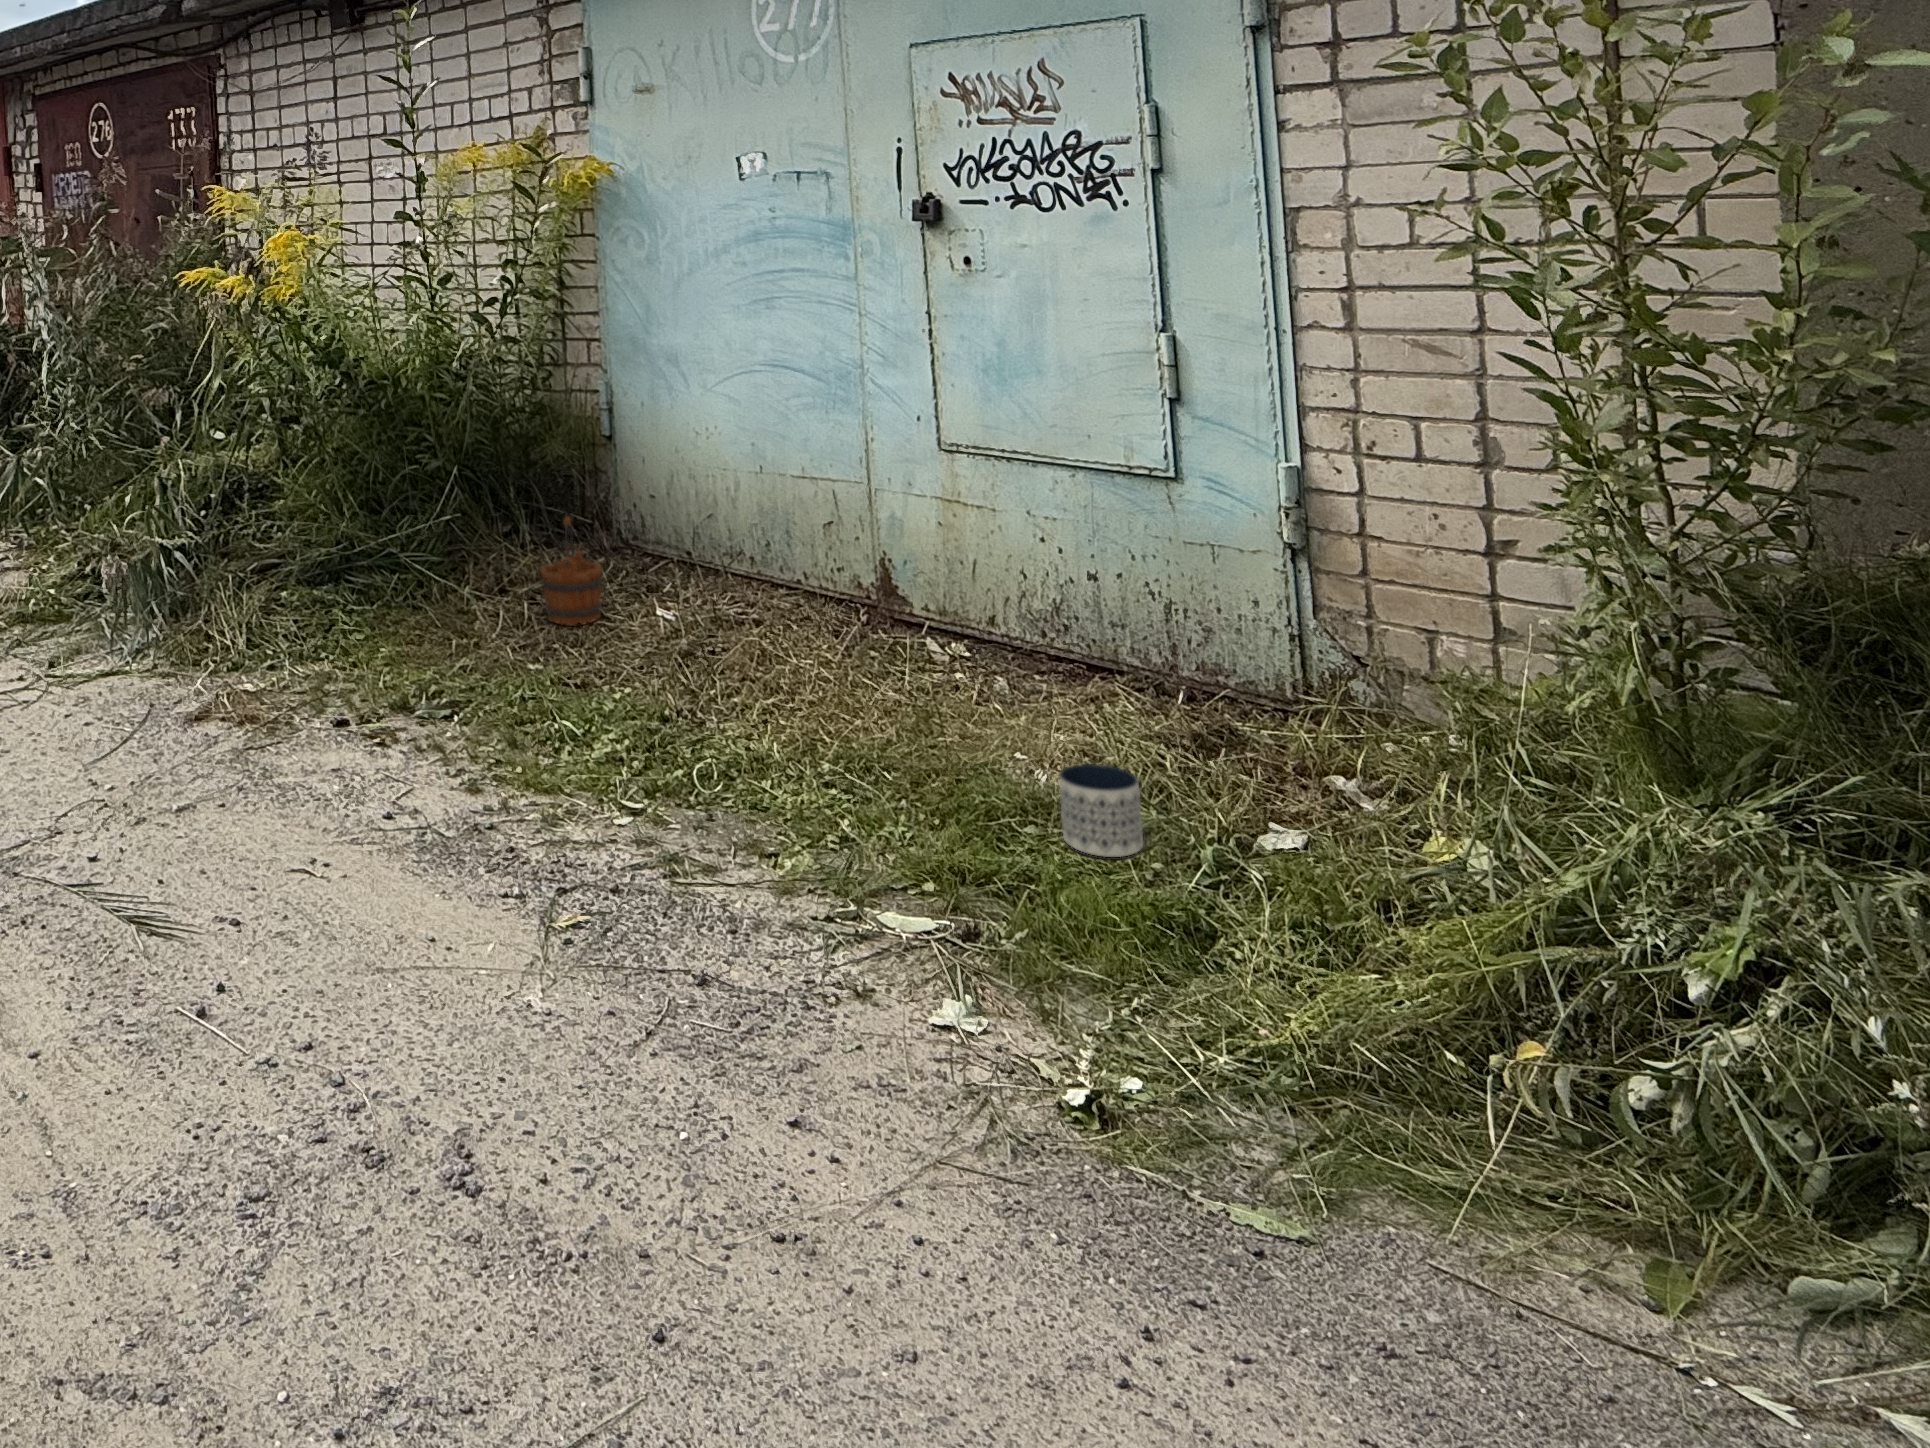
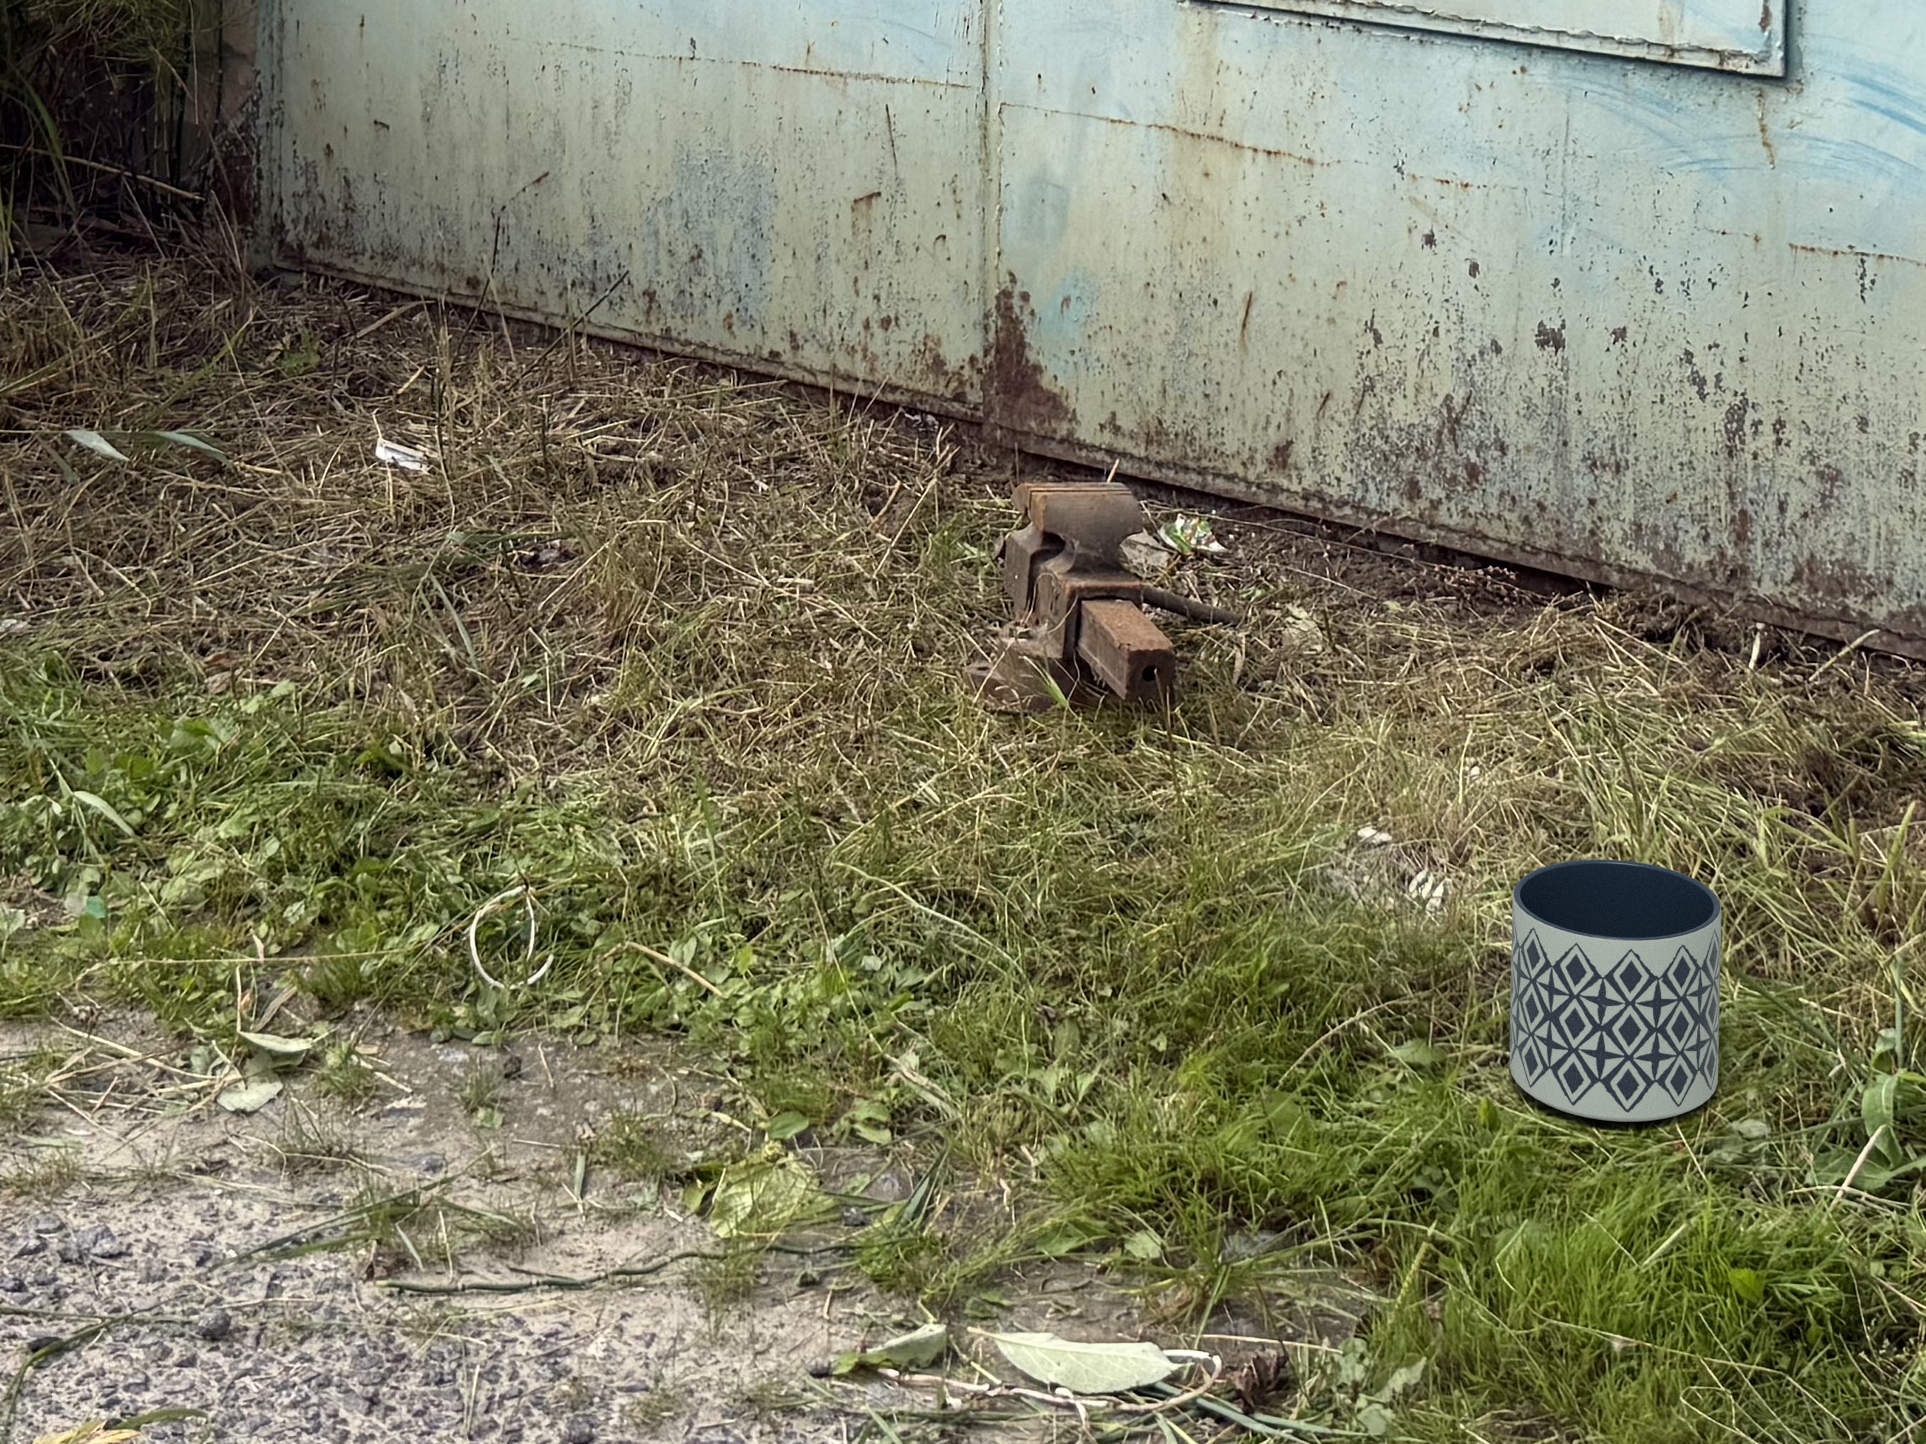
wooden bucket: present [541,517,602,626] -> none [31,174,214,490]

